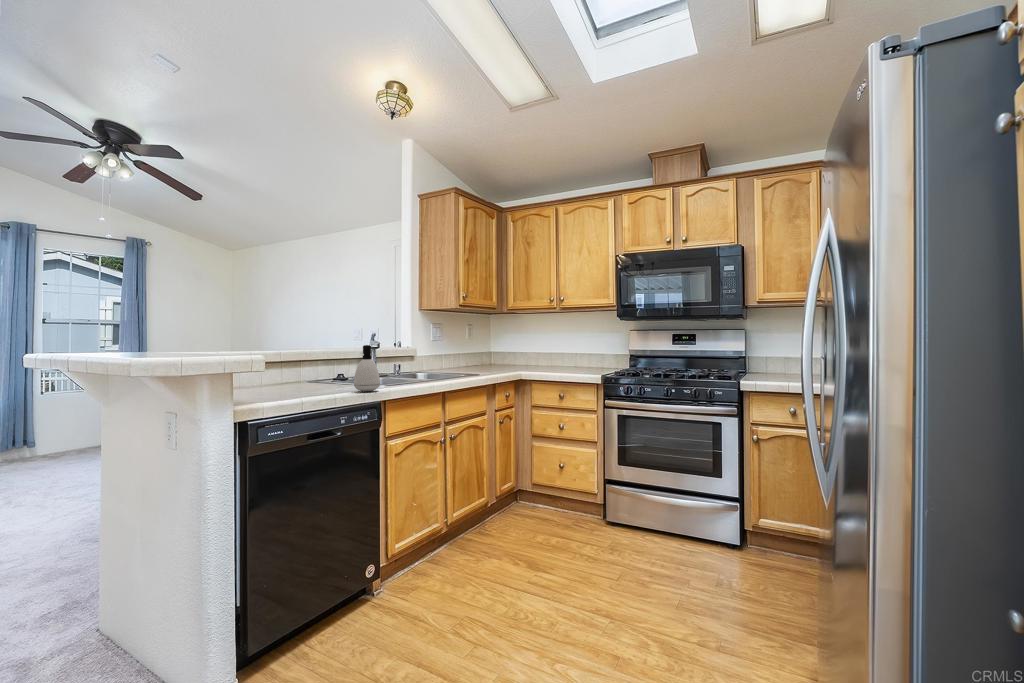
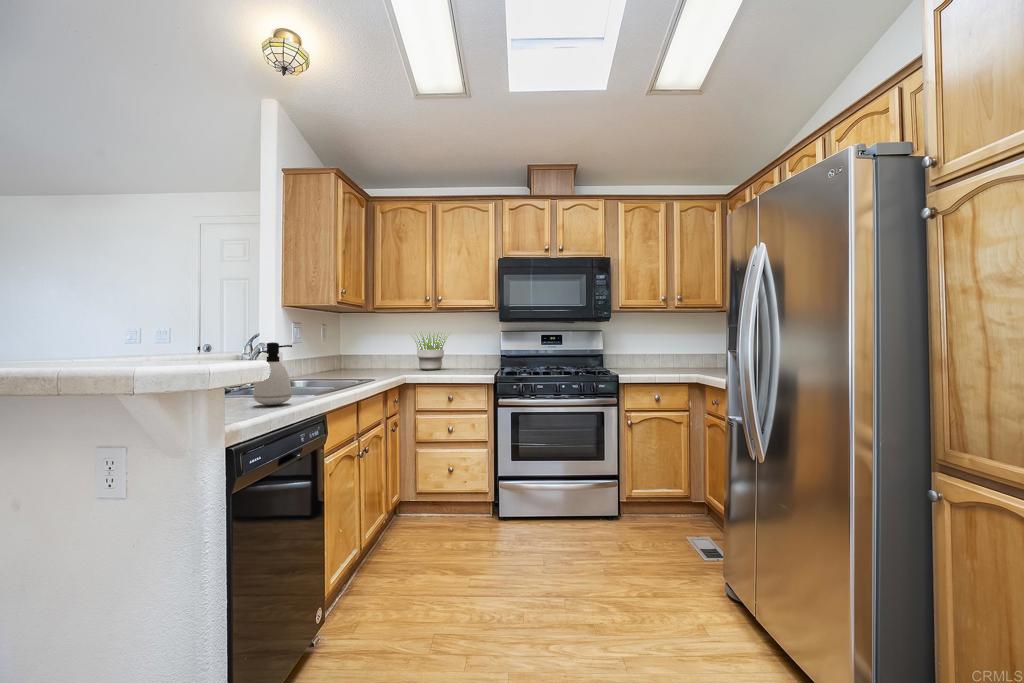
potted plant: none [541,331,584,368] -> present [412,333,449,370]

